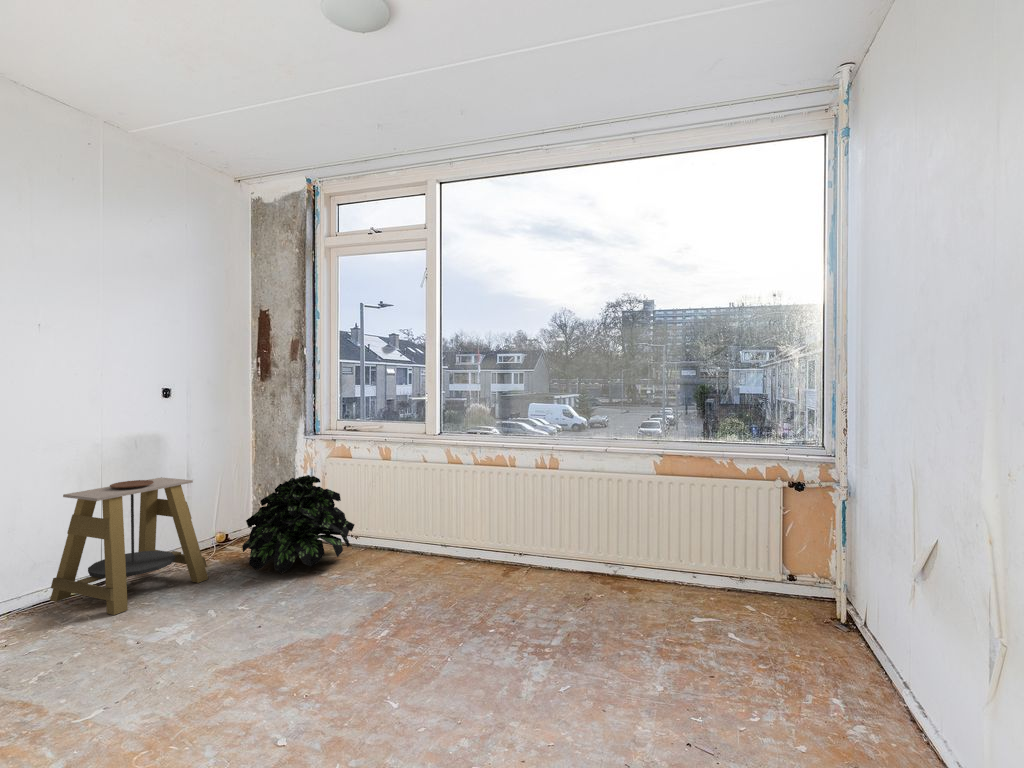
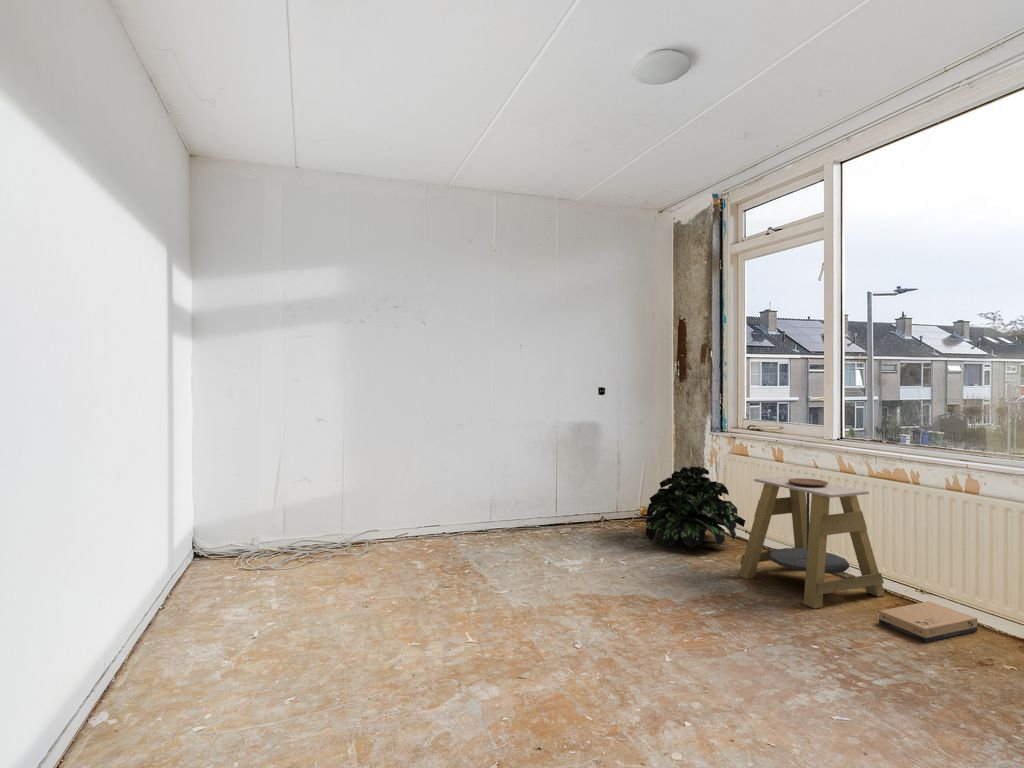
side table: present [50,477,208,615] -> present [739,476,885,609]
cardboard box: none [509,561,563,596] -> present [879,601,977,642]

